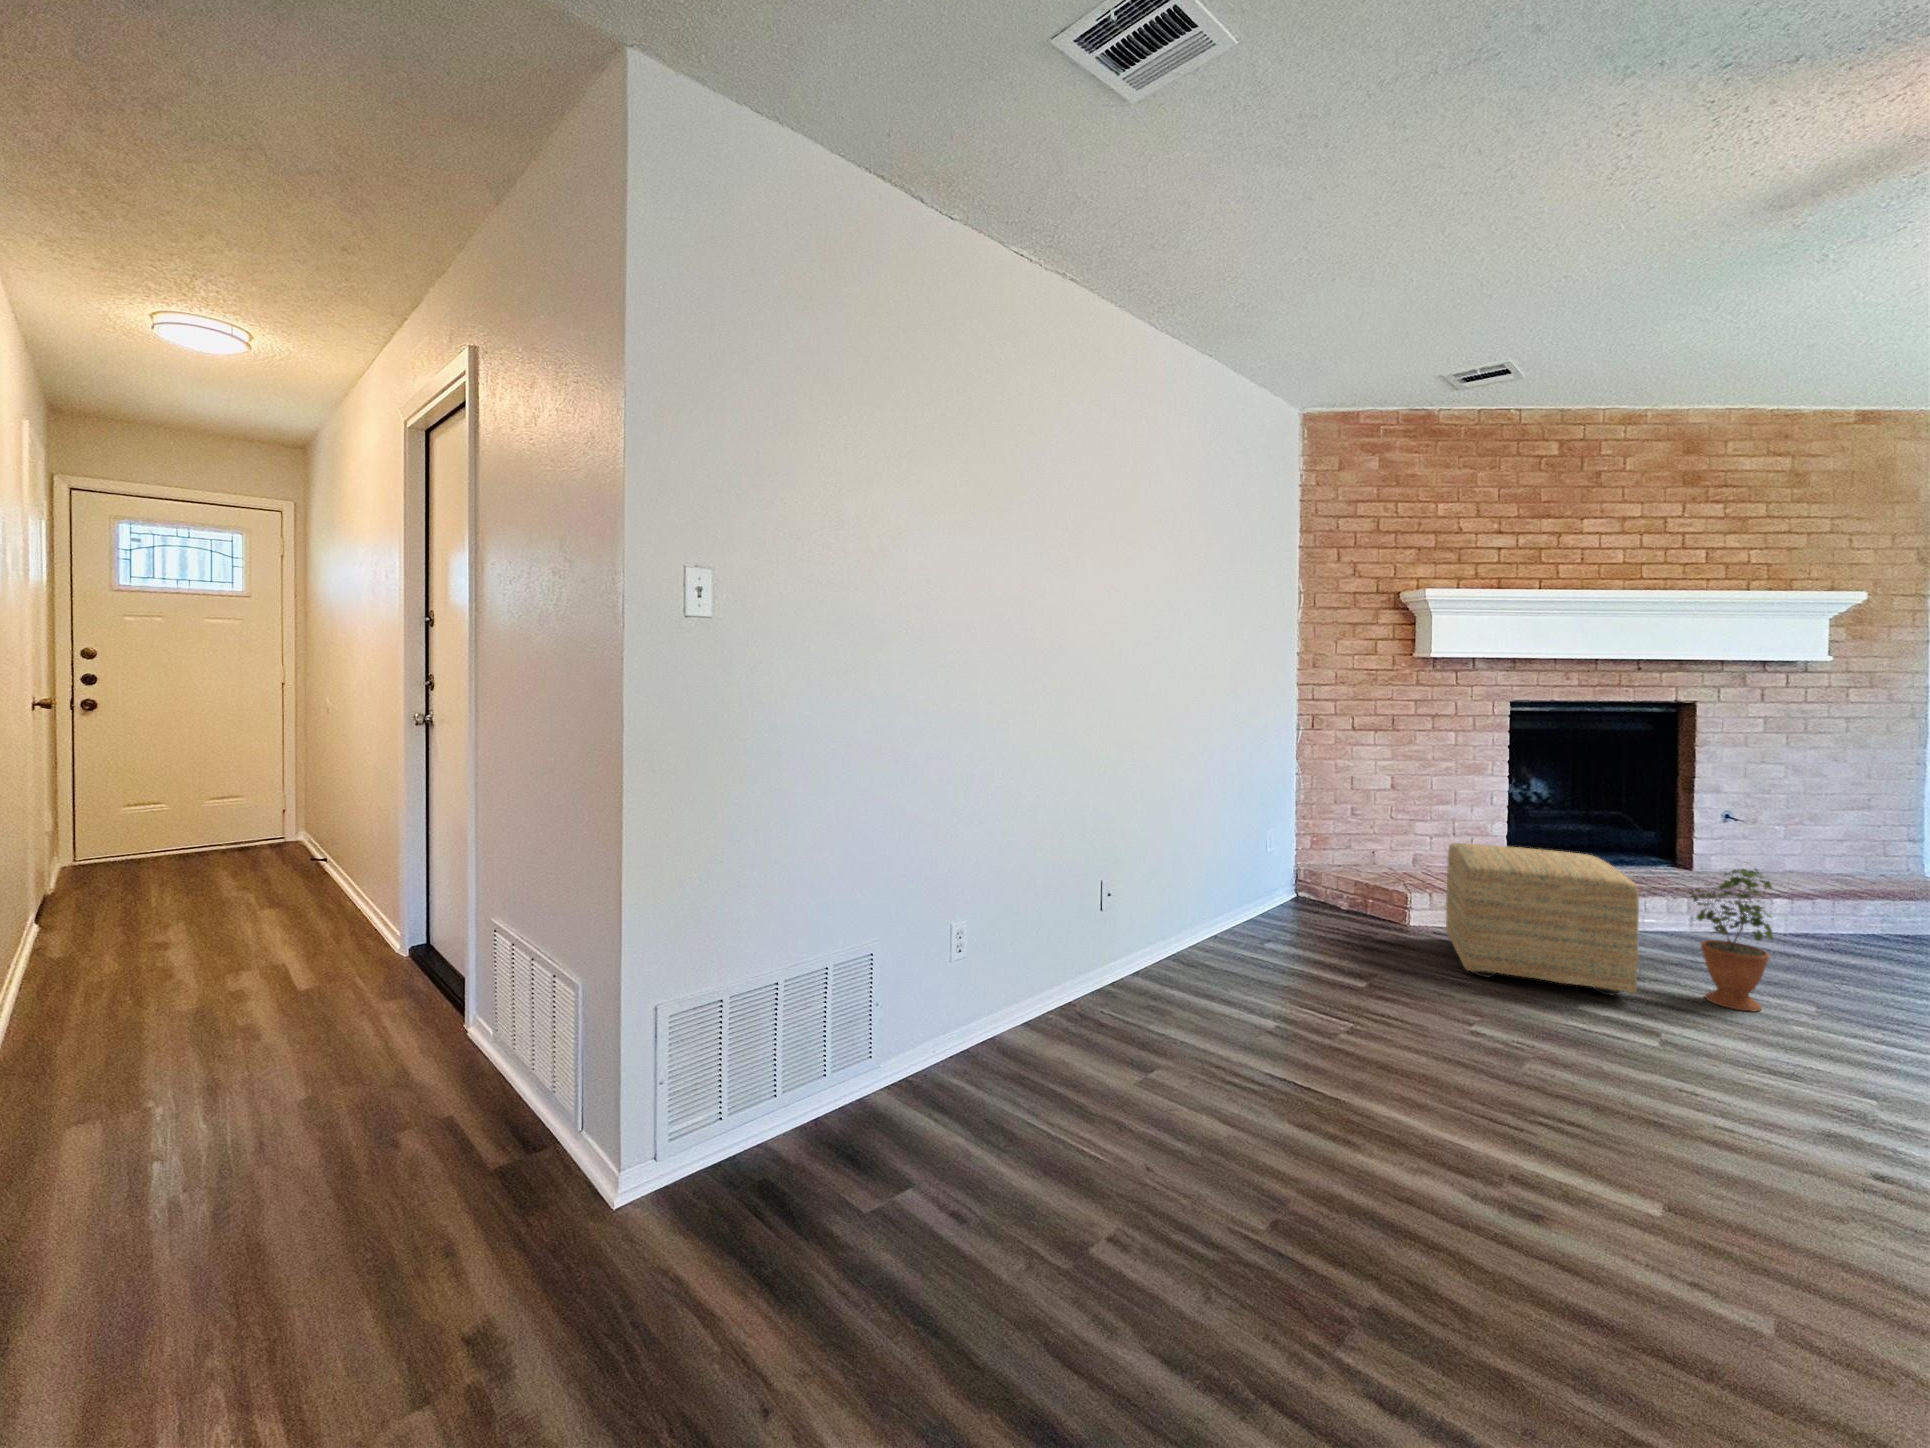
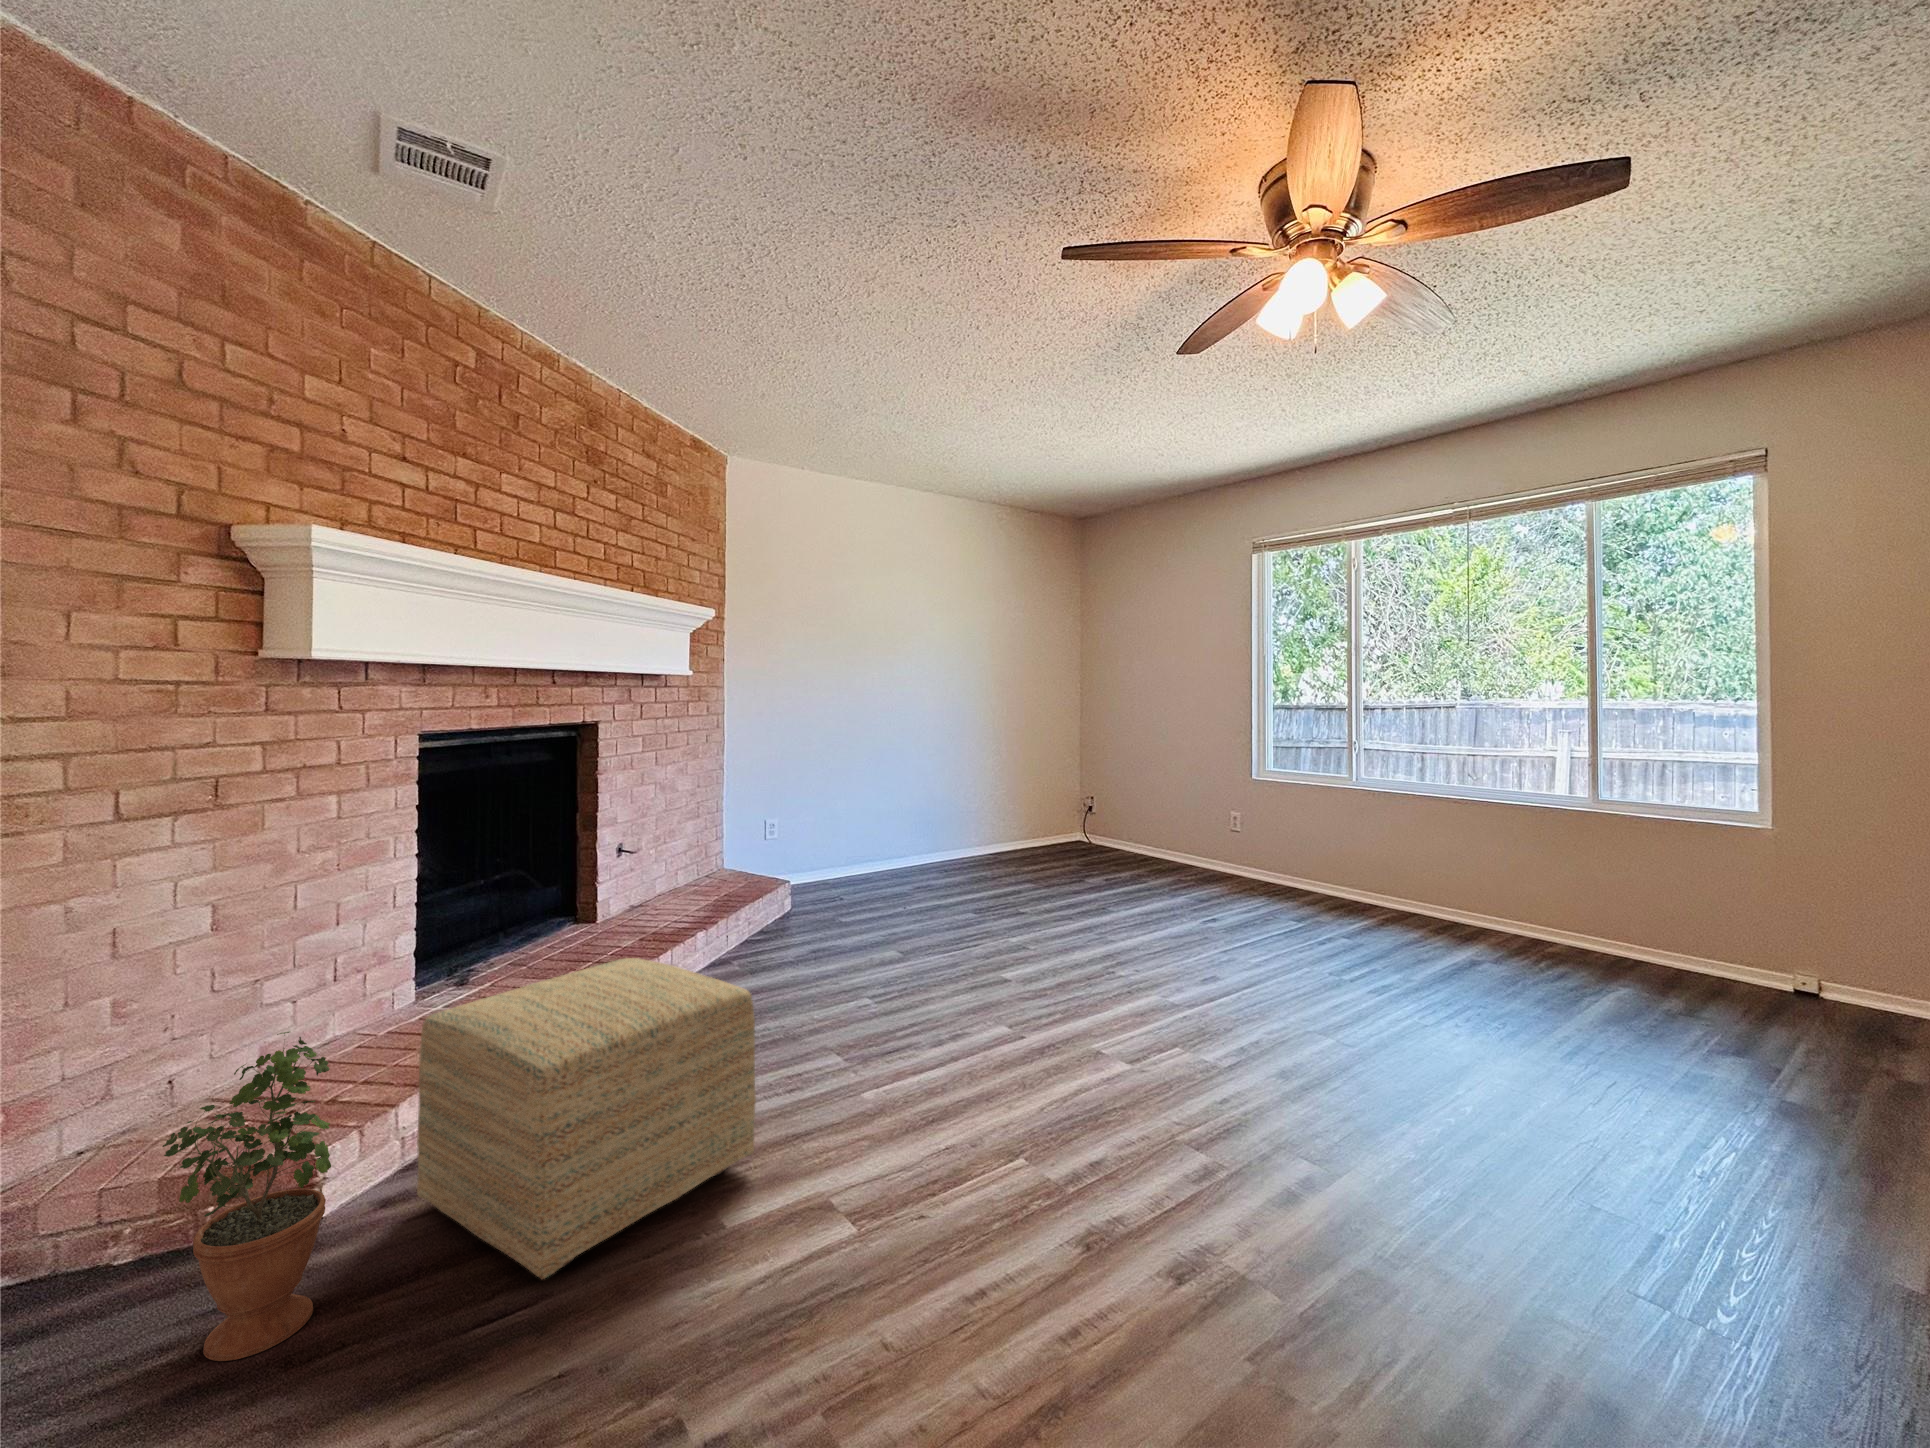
potted plant: present [1690,869,1773,1012] -> present [162,1032,331,1361]

